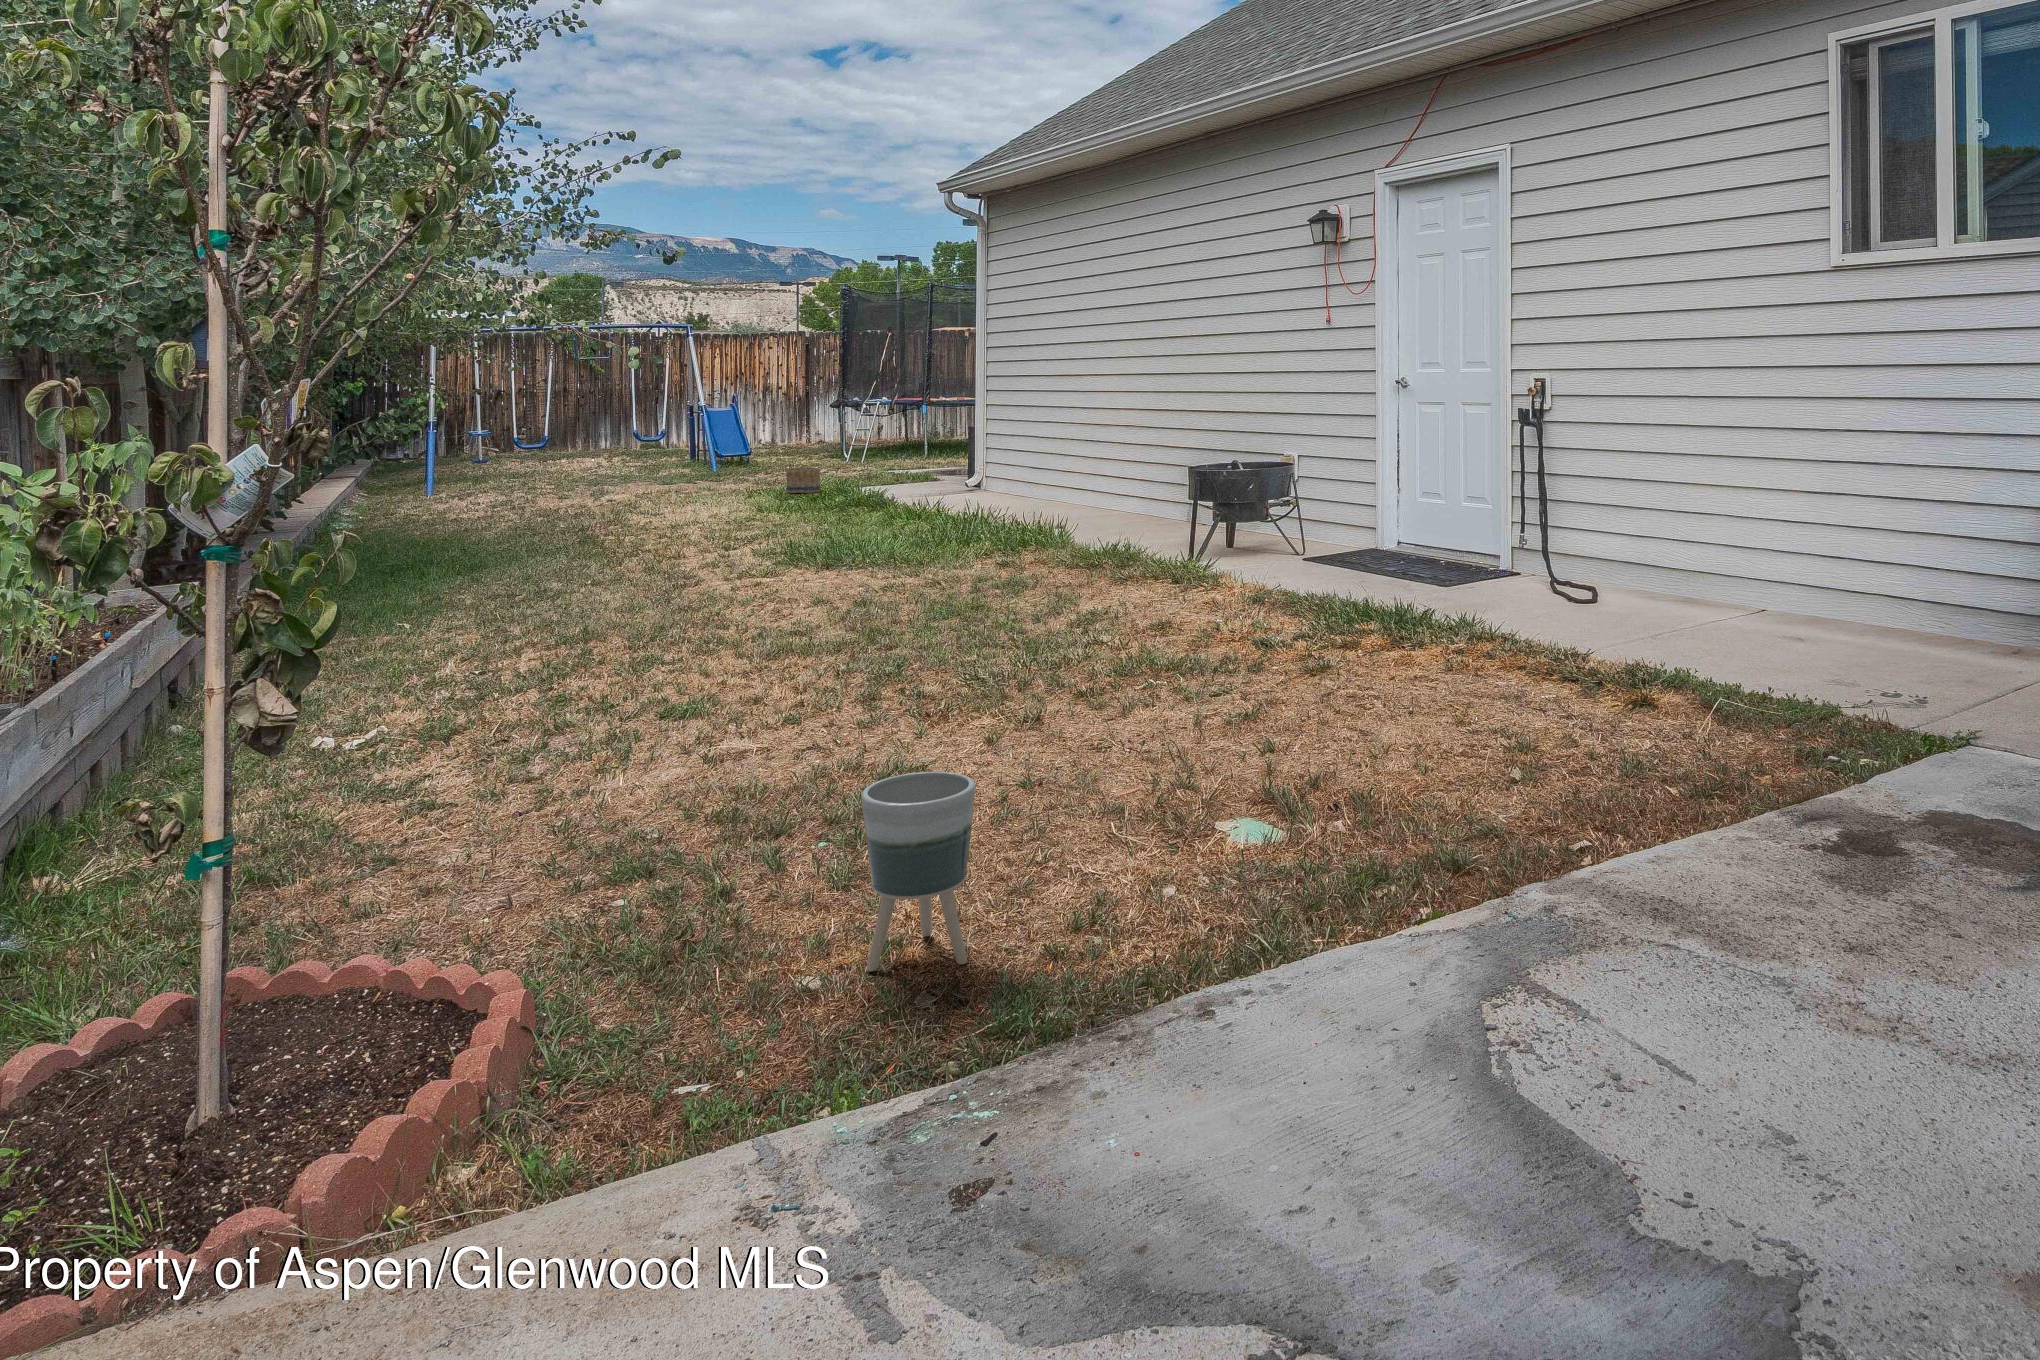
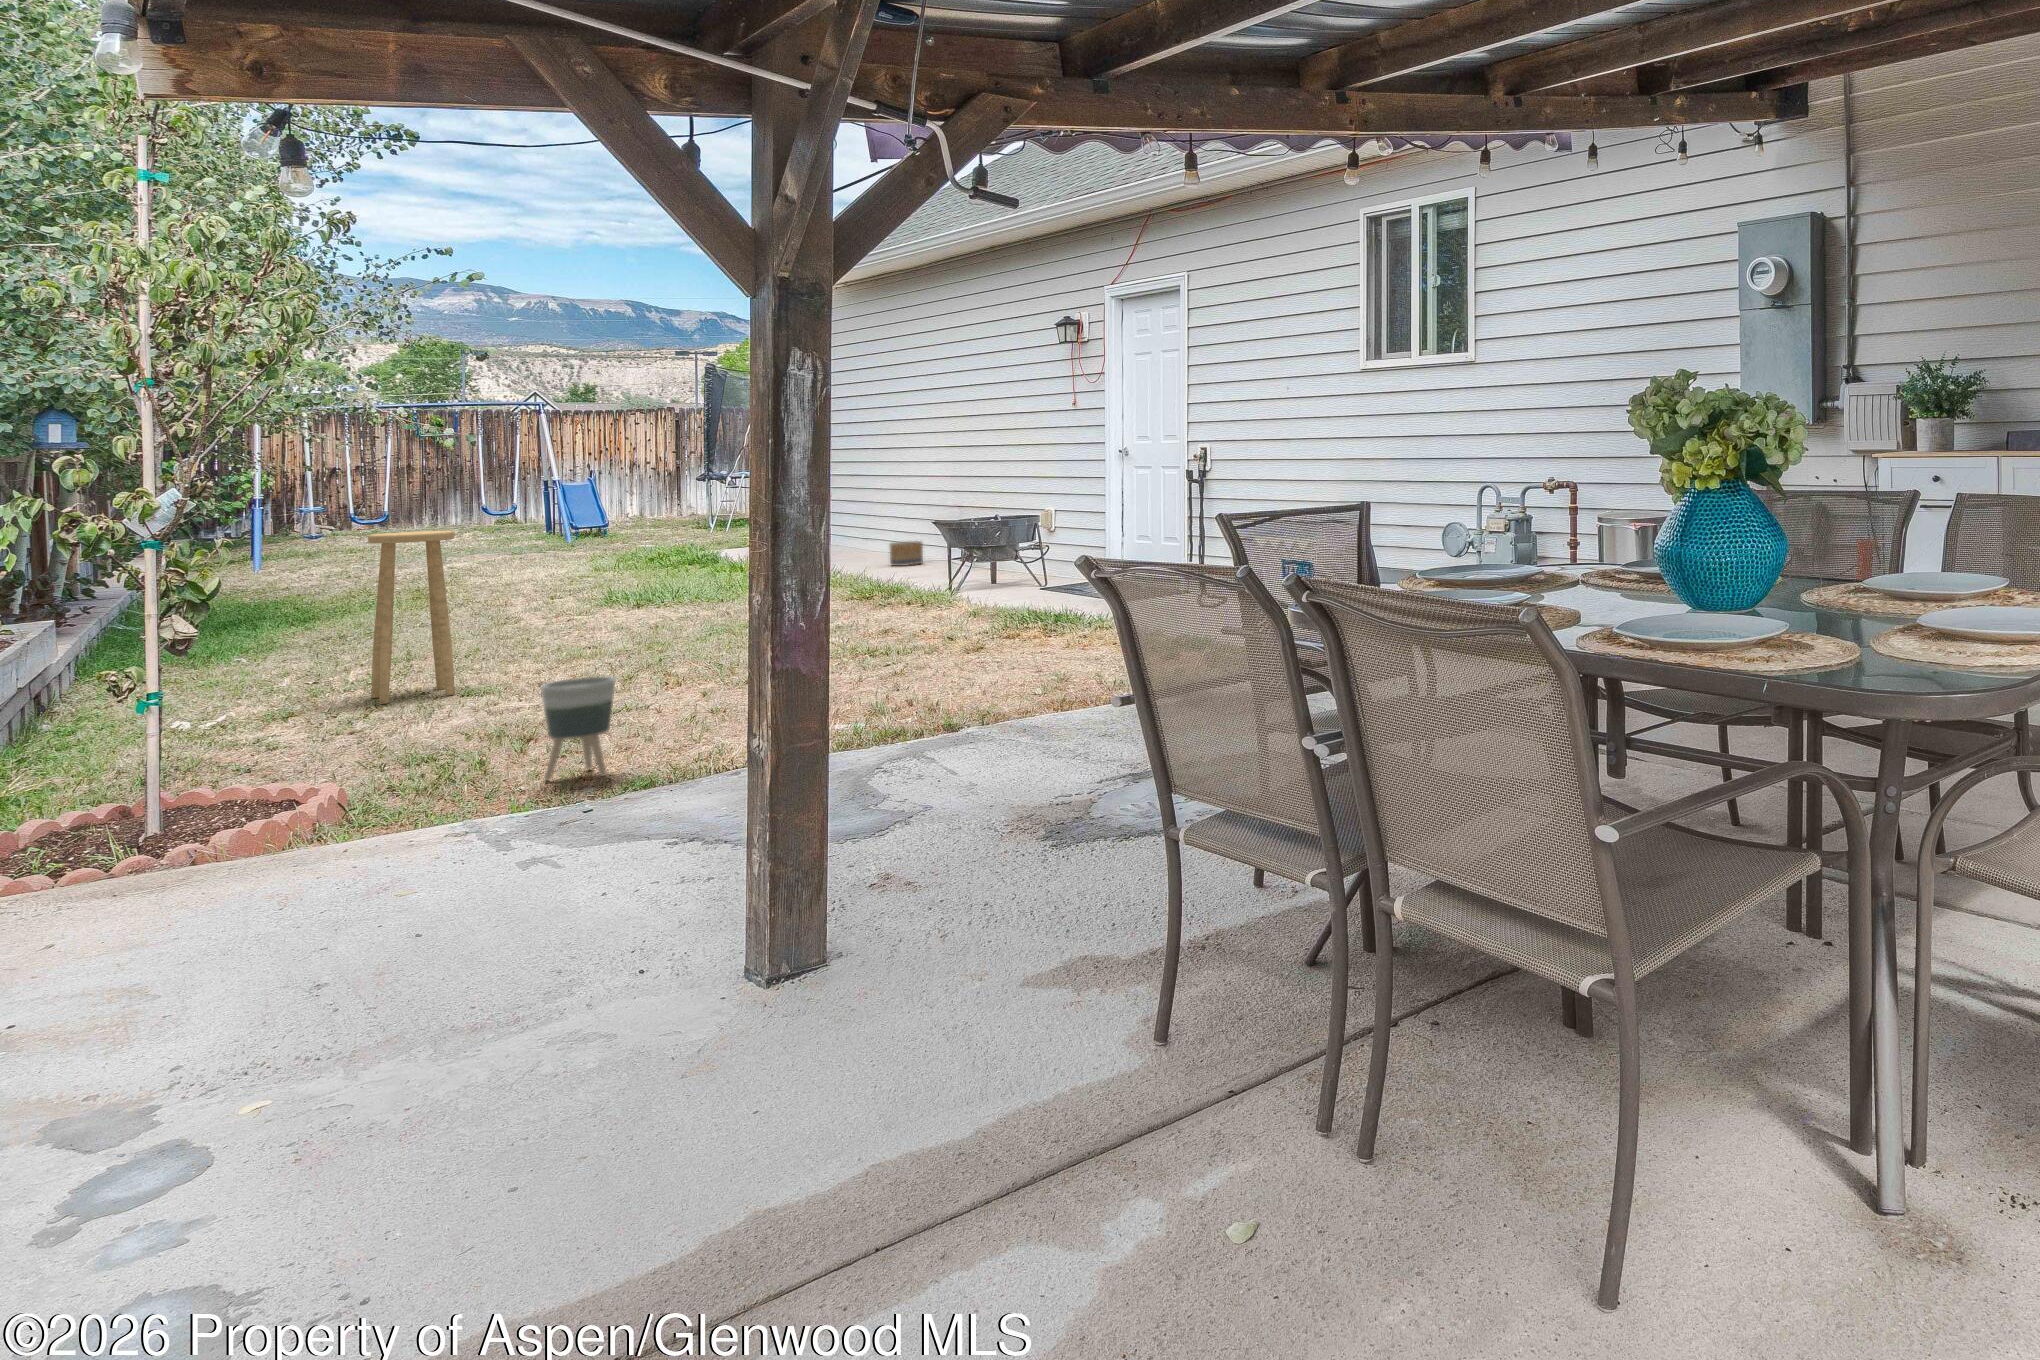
basket: present [786,468,820,493] -> present [890,541,923,566]
stool: none [560,483,667,732] -> present [368,531,455,704]

